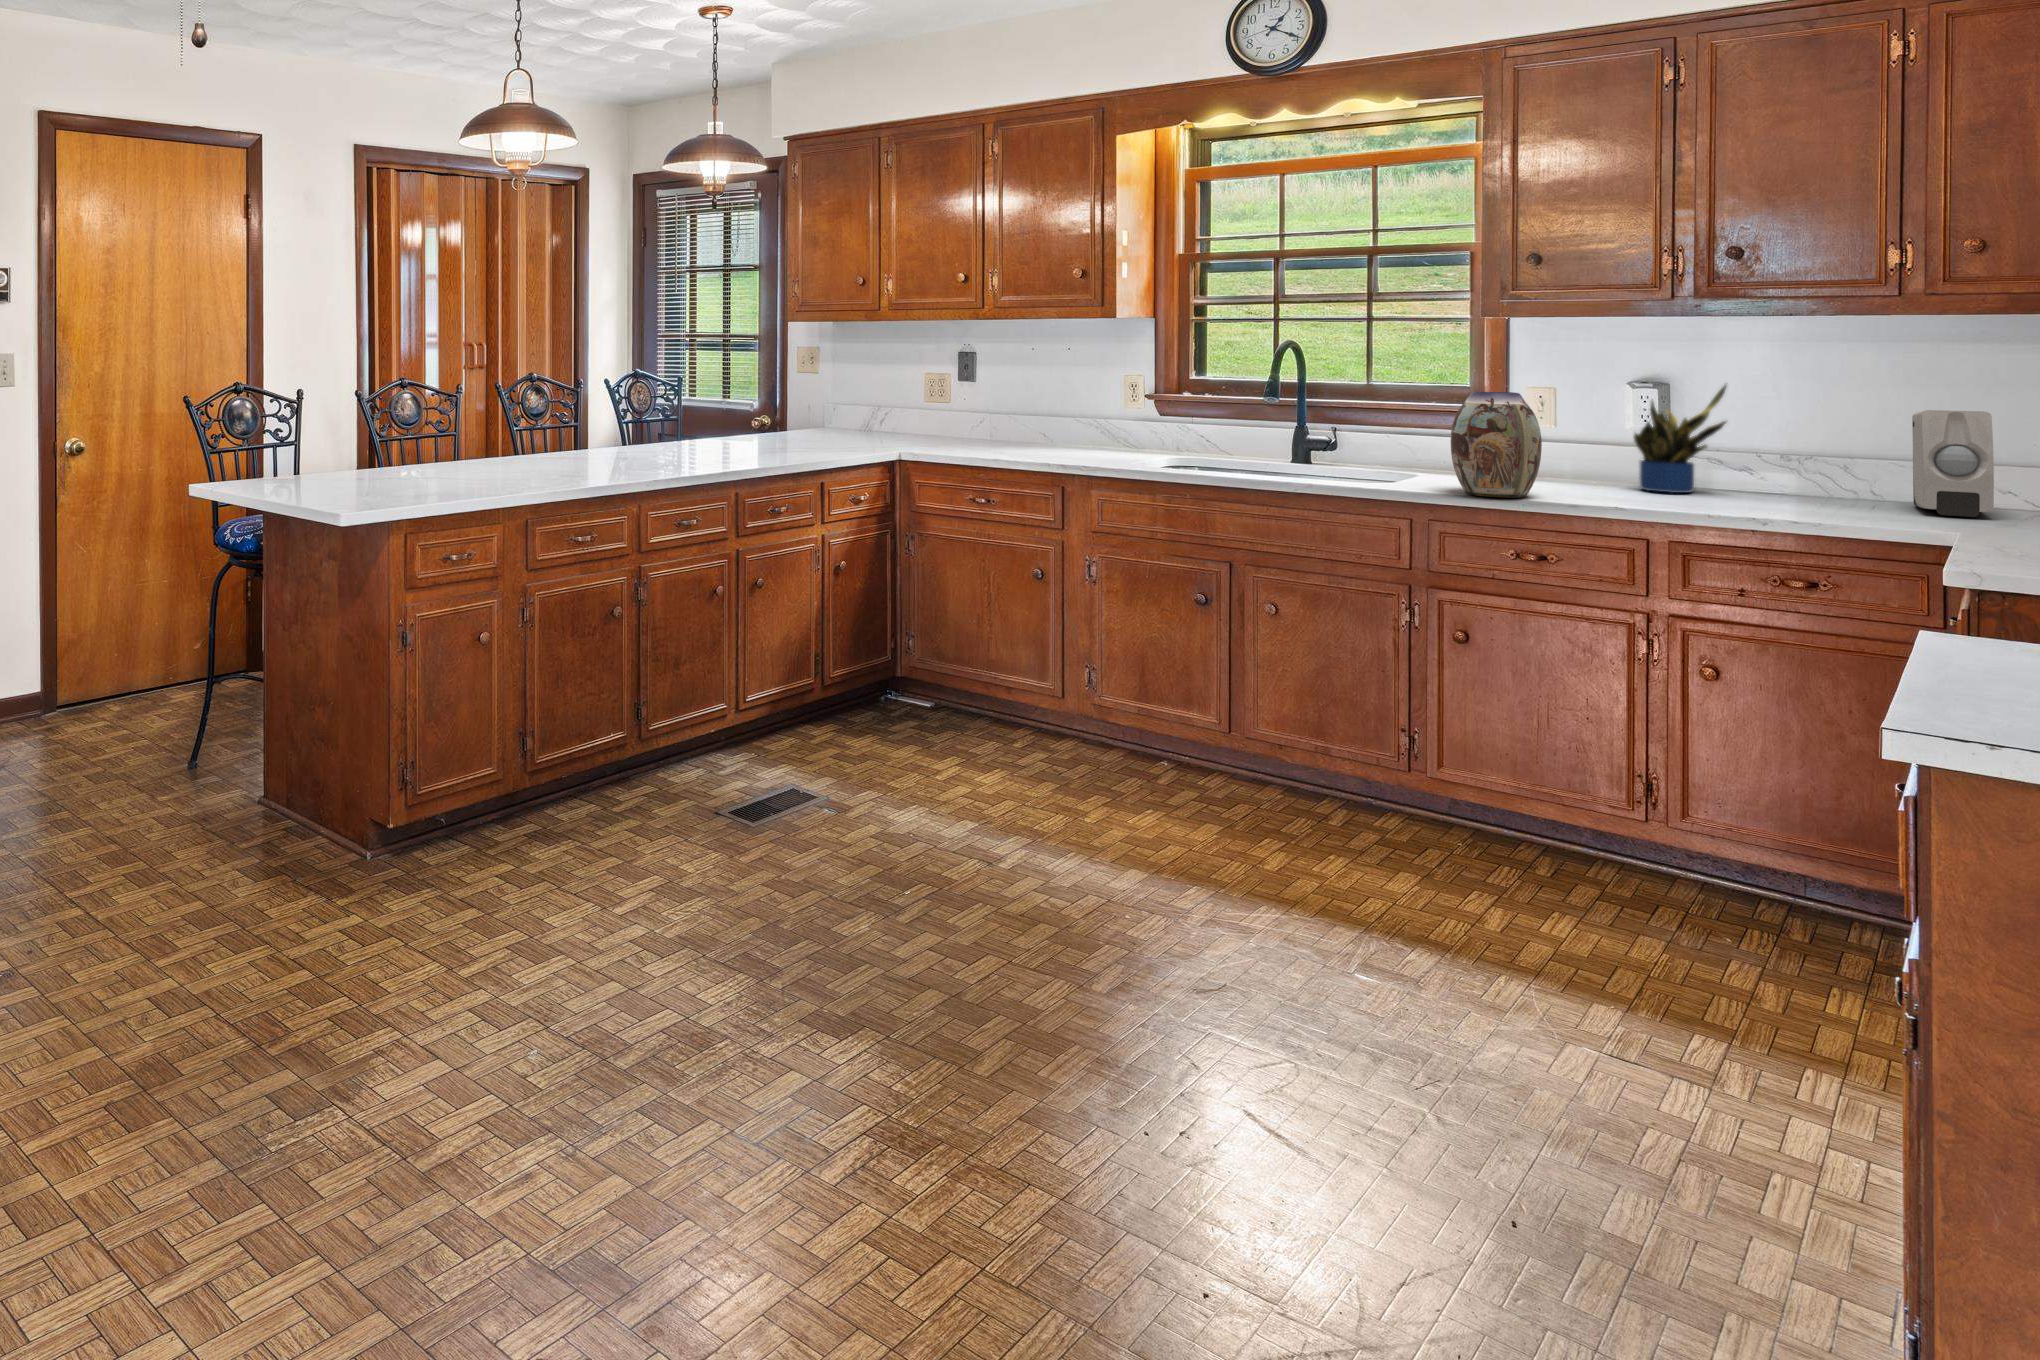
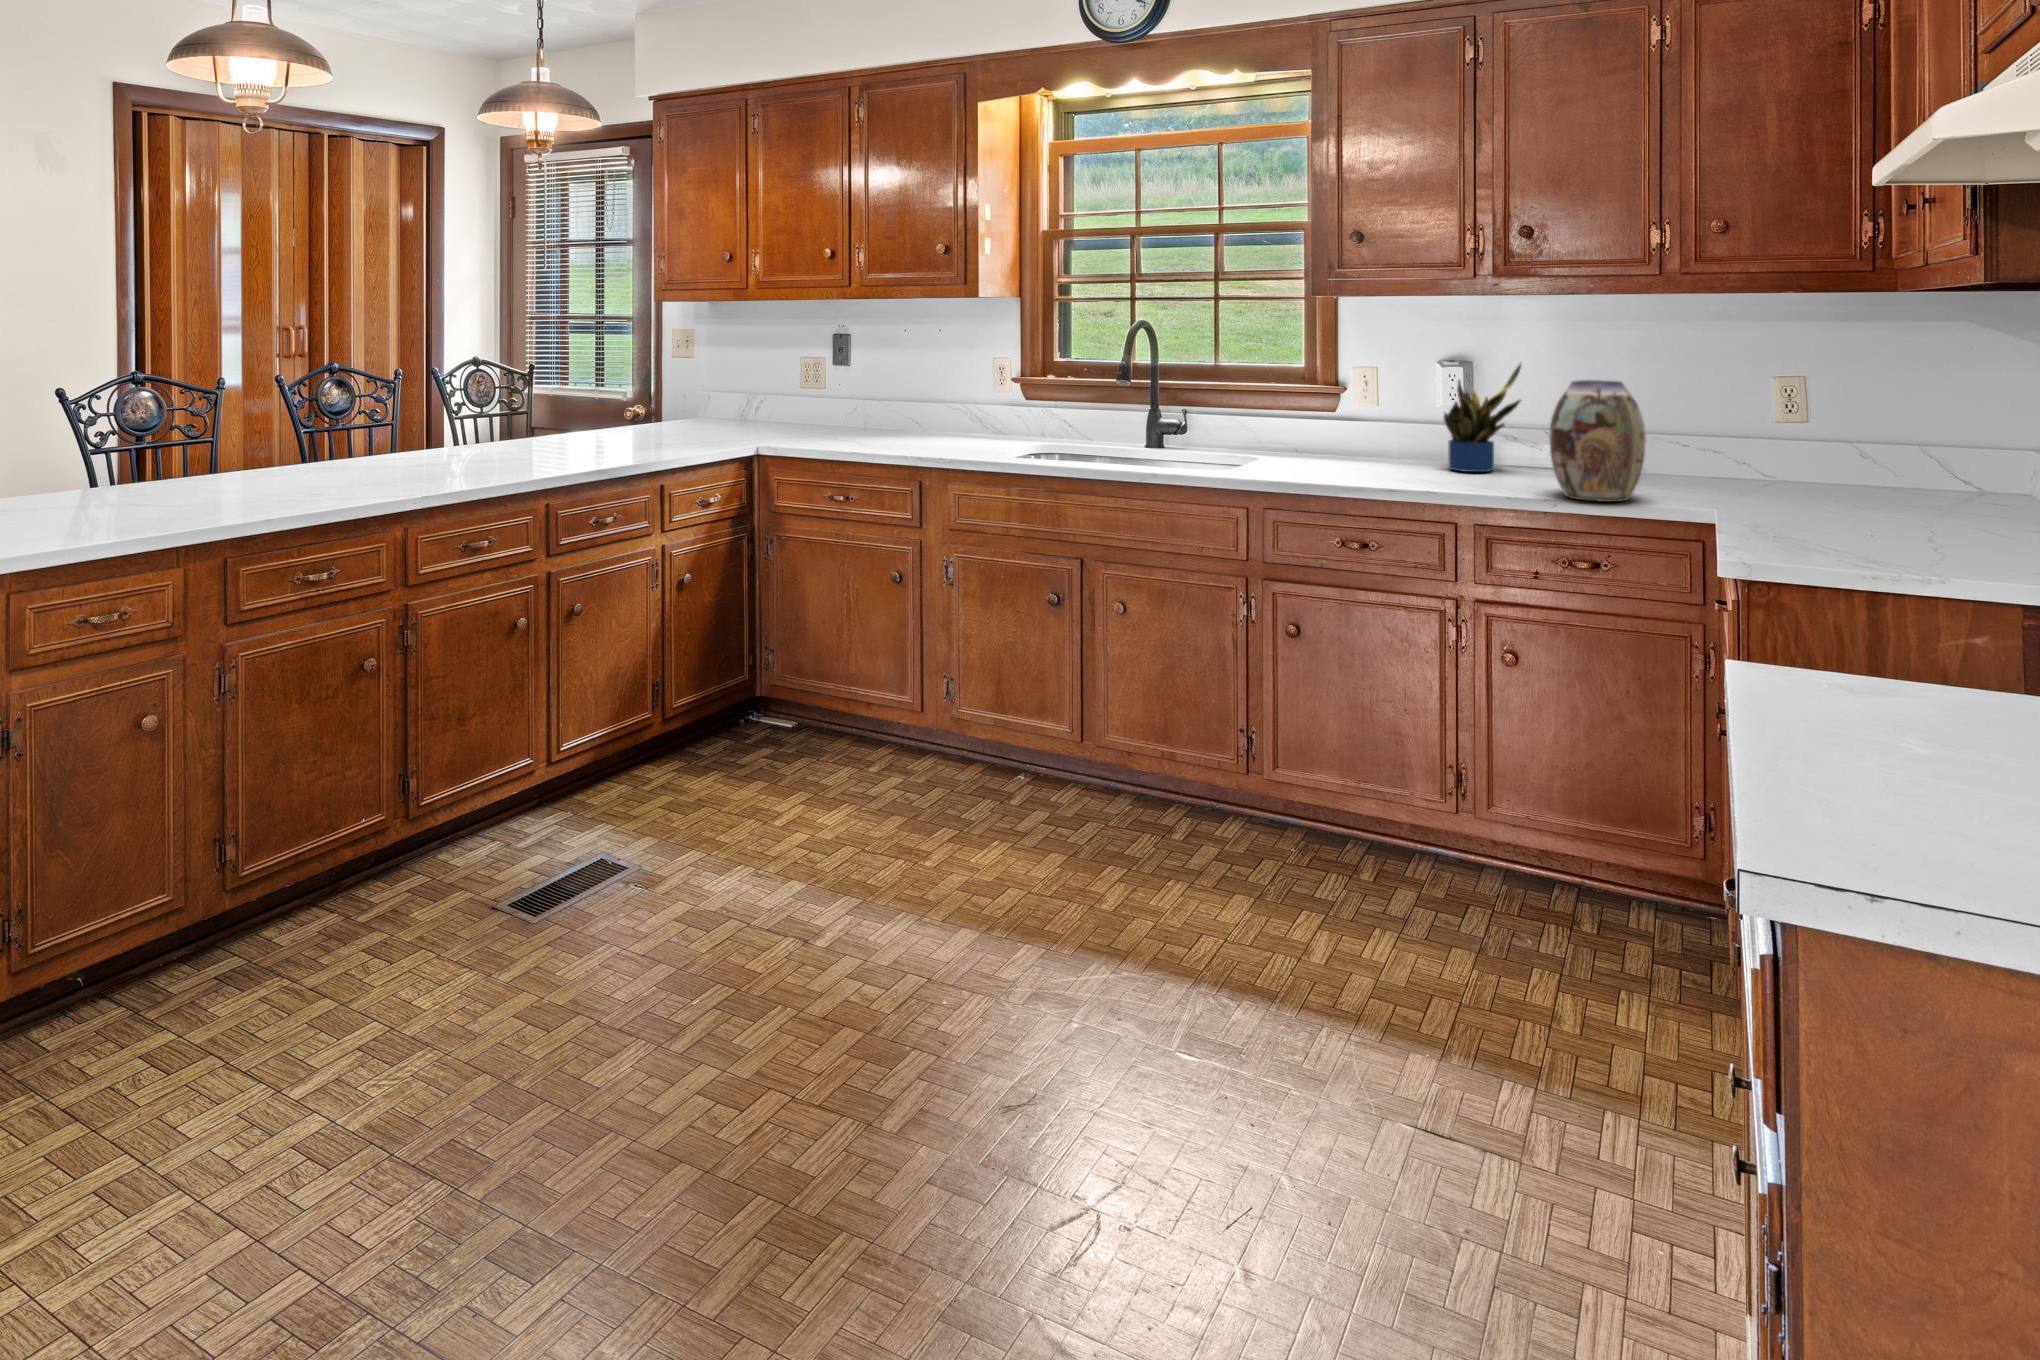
vase: present [1451,392,1542,498] -> present [1550,380,1646,502]
soap dispenser: present [1912,410,1994,517] -> none [1670,387,1735,490]

